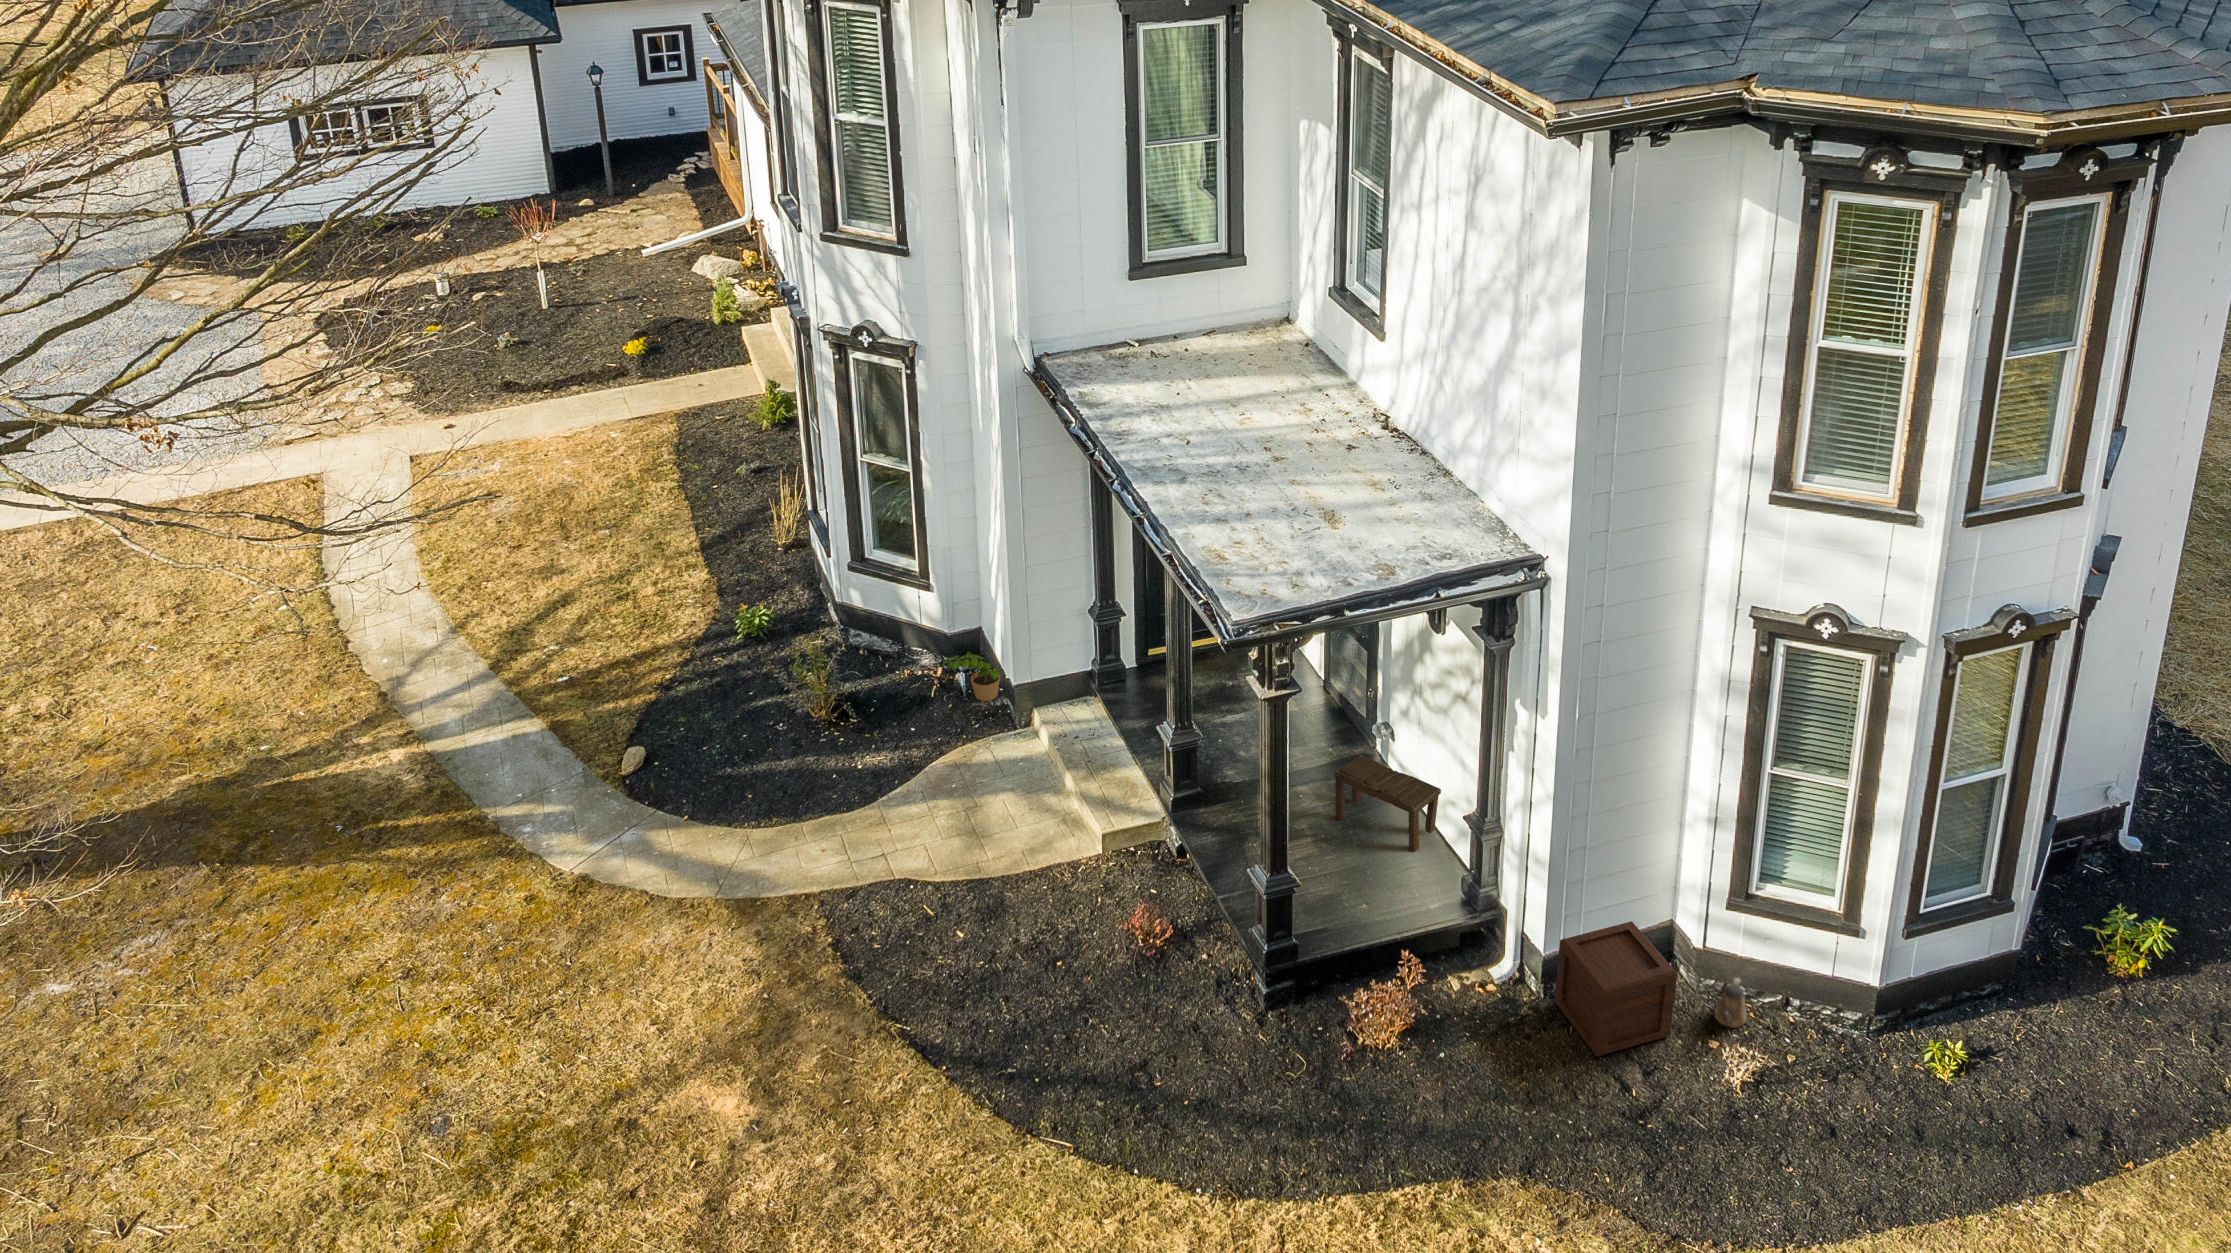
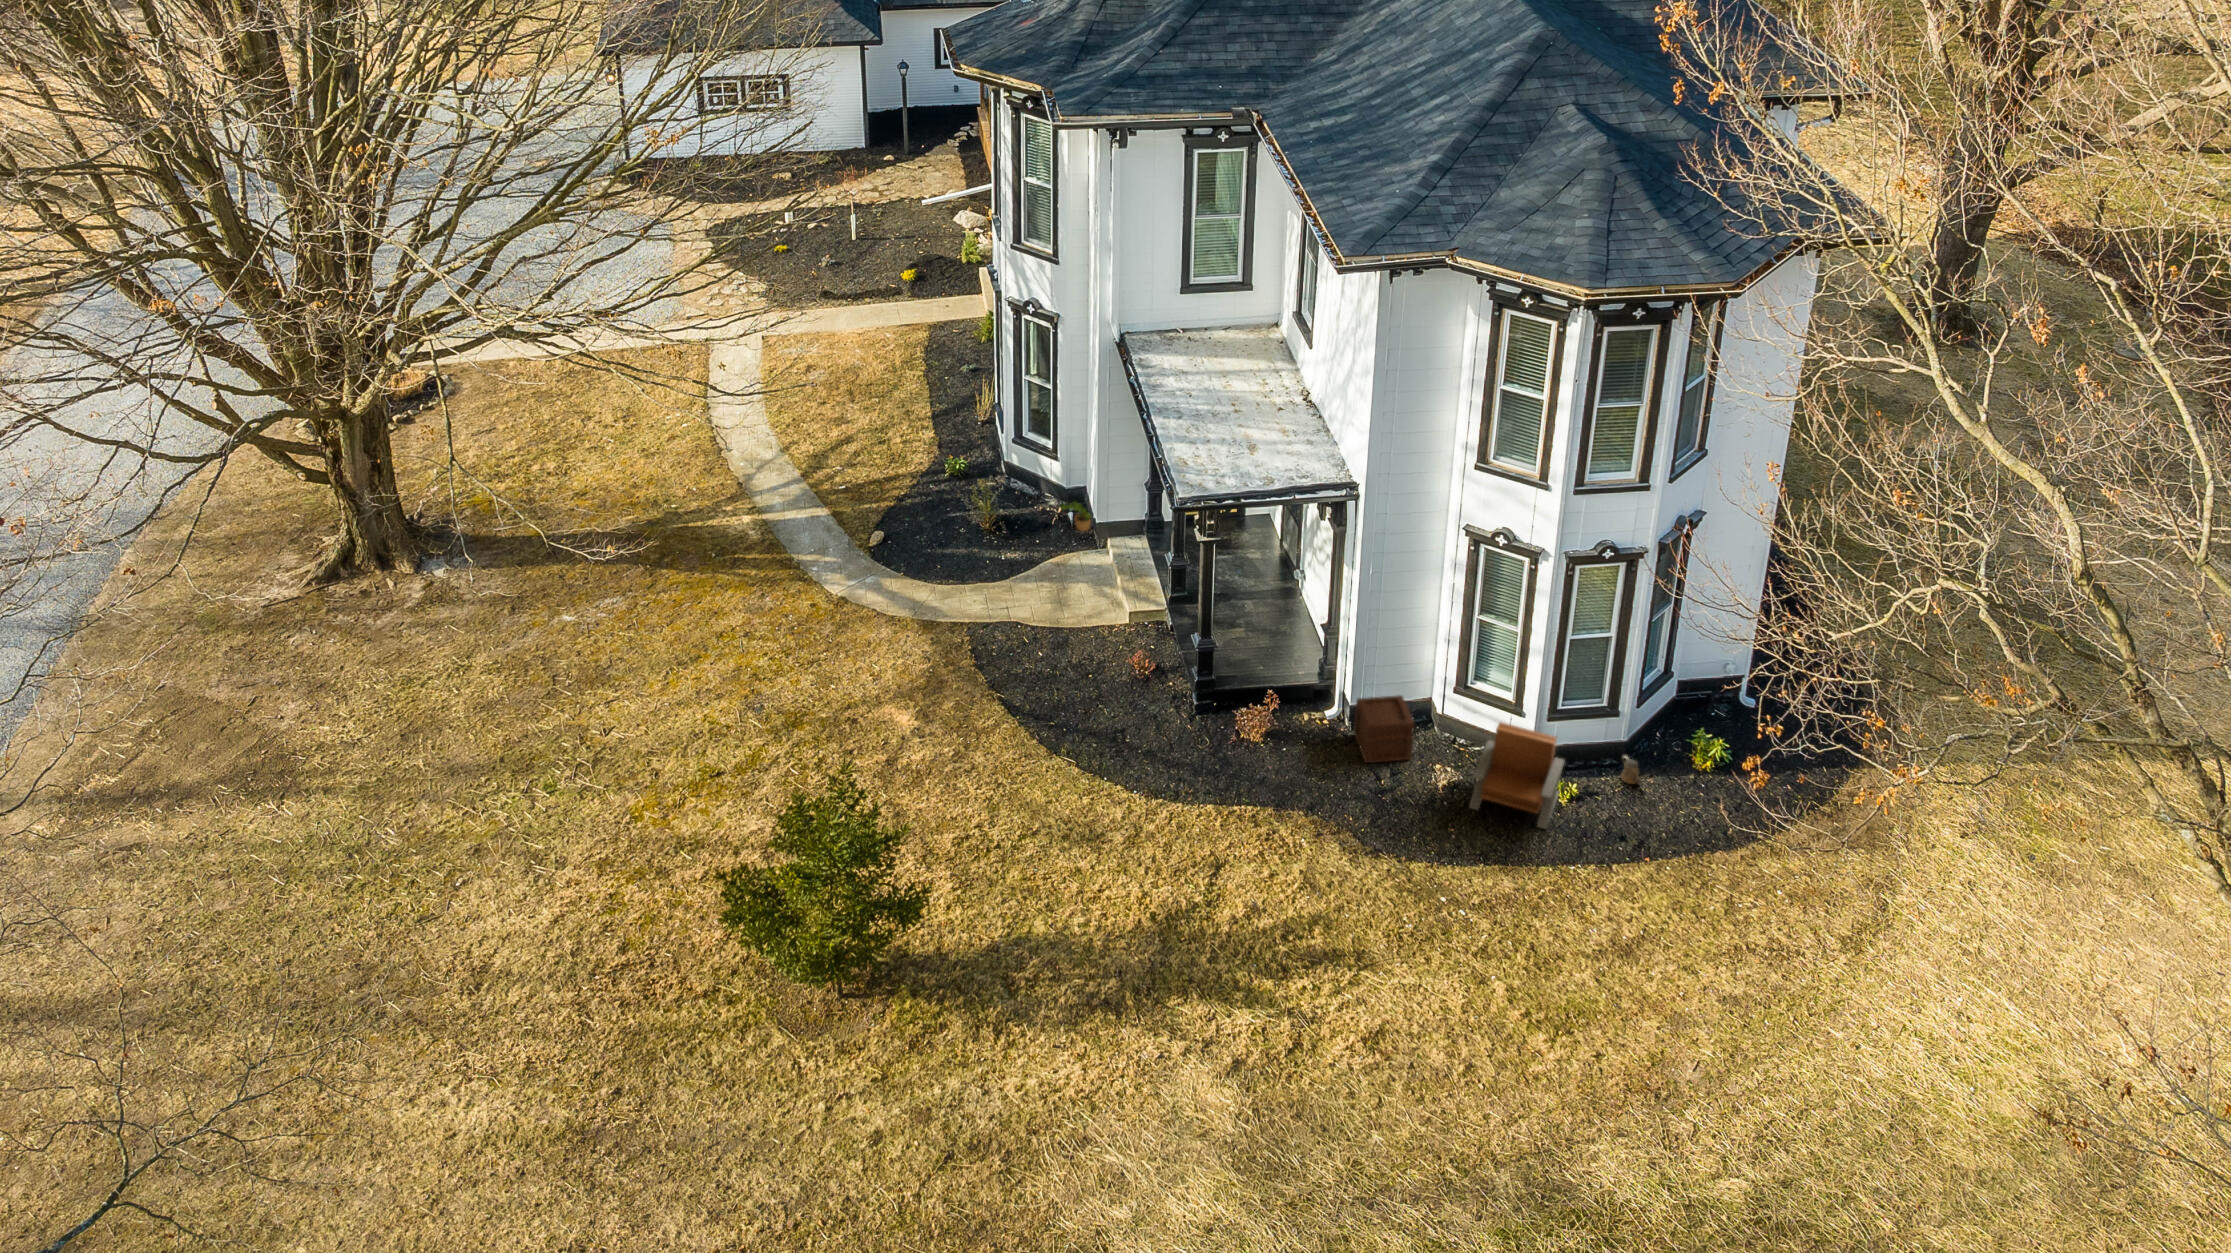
bench: present [1334,754,1441,852] -> none [1263,587,1322,647]
lounge chair: none [1796,949,1964,1137] -> present [1469,722,1565,829]
watering can: present [1714,978,1747,1028] -> present [1621,756,1645,784]

